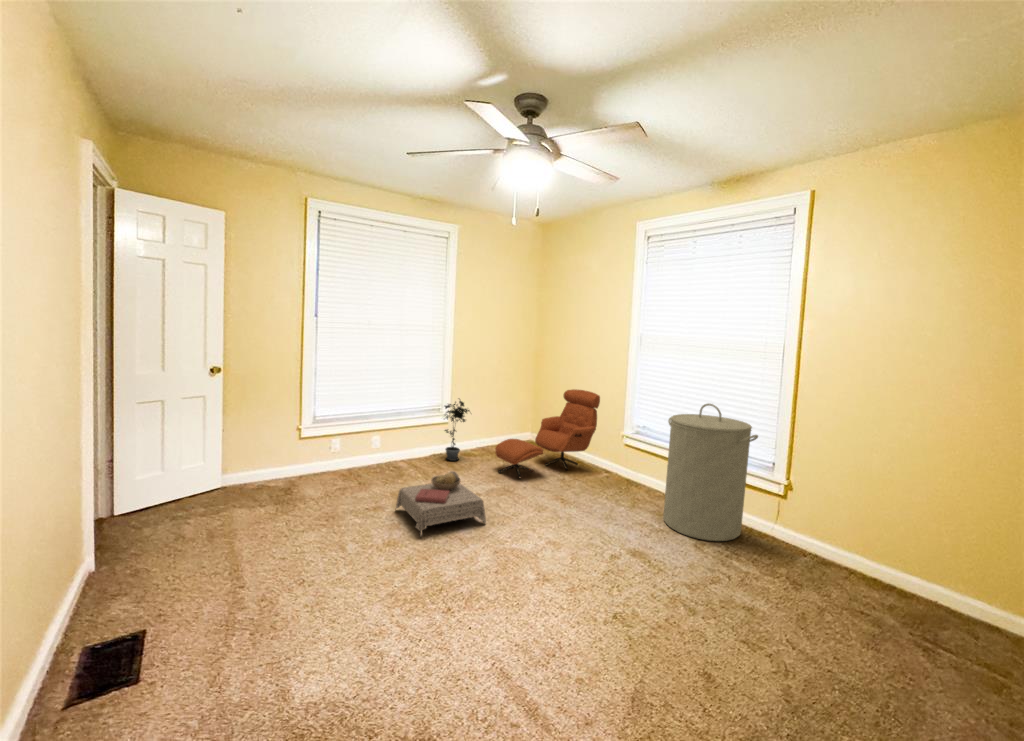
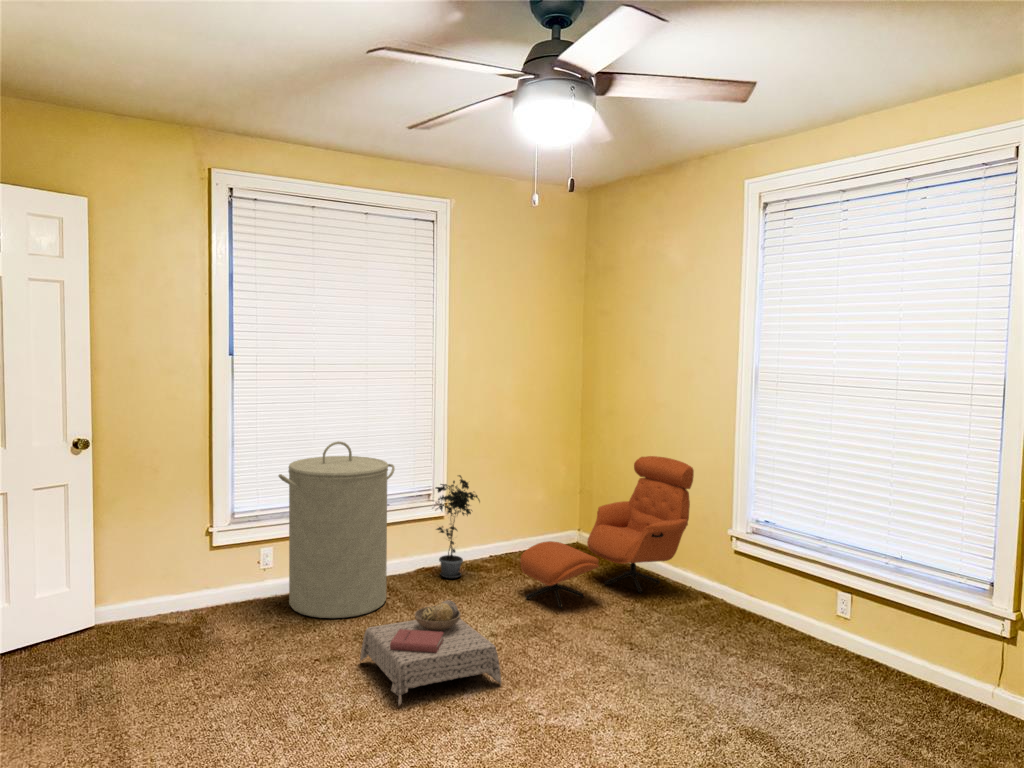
laundry hamper: present [663,404,758,541] -> present [279,441,395,618]

